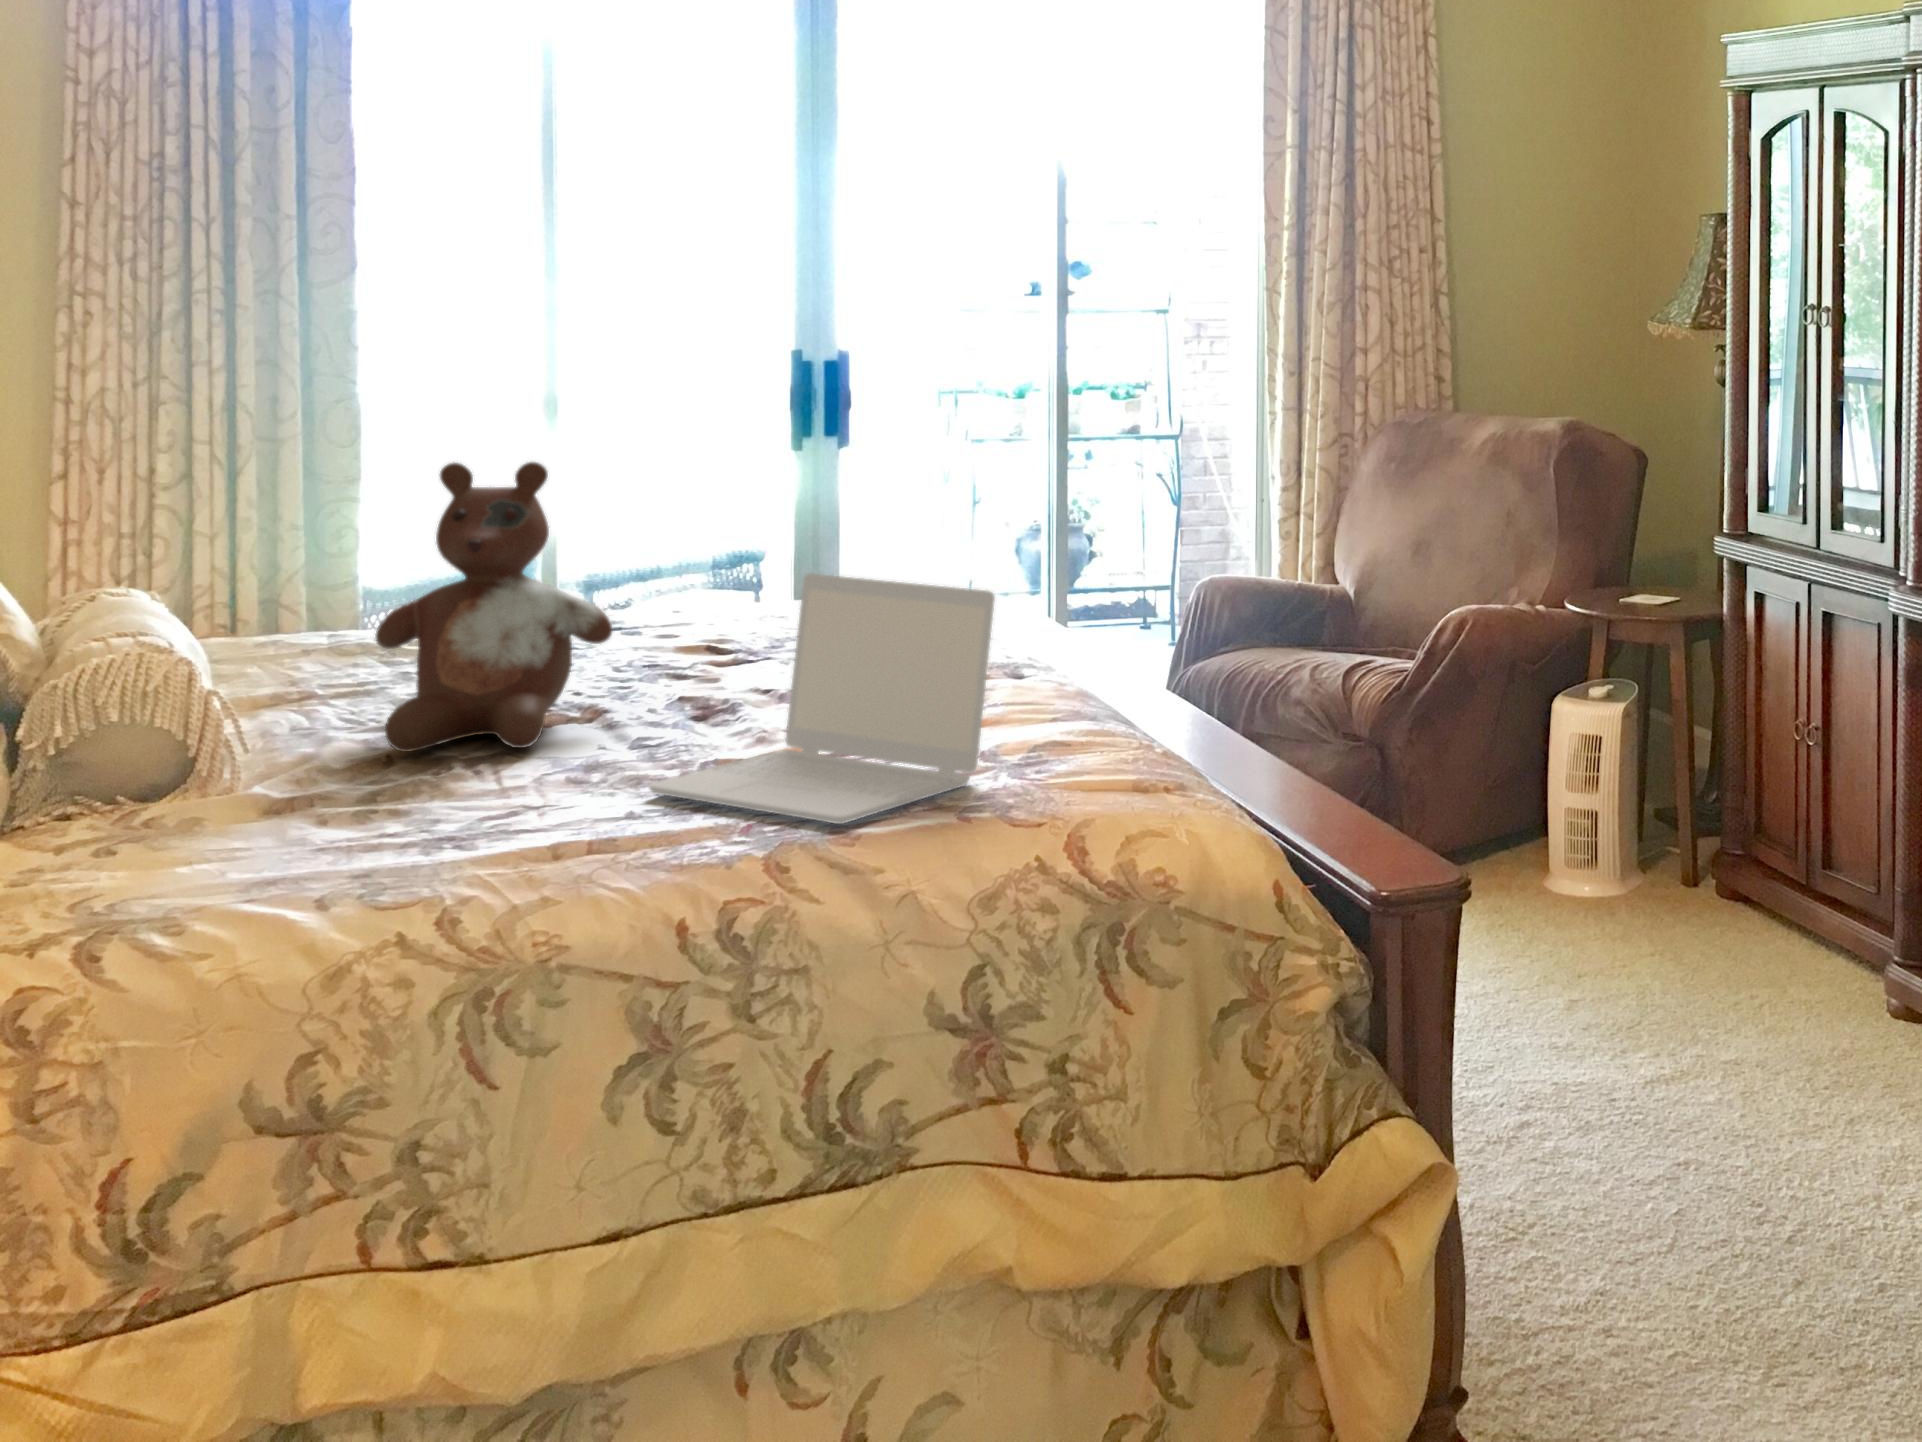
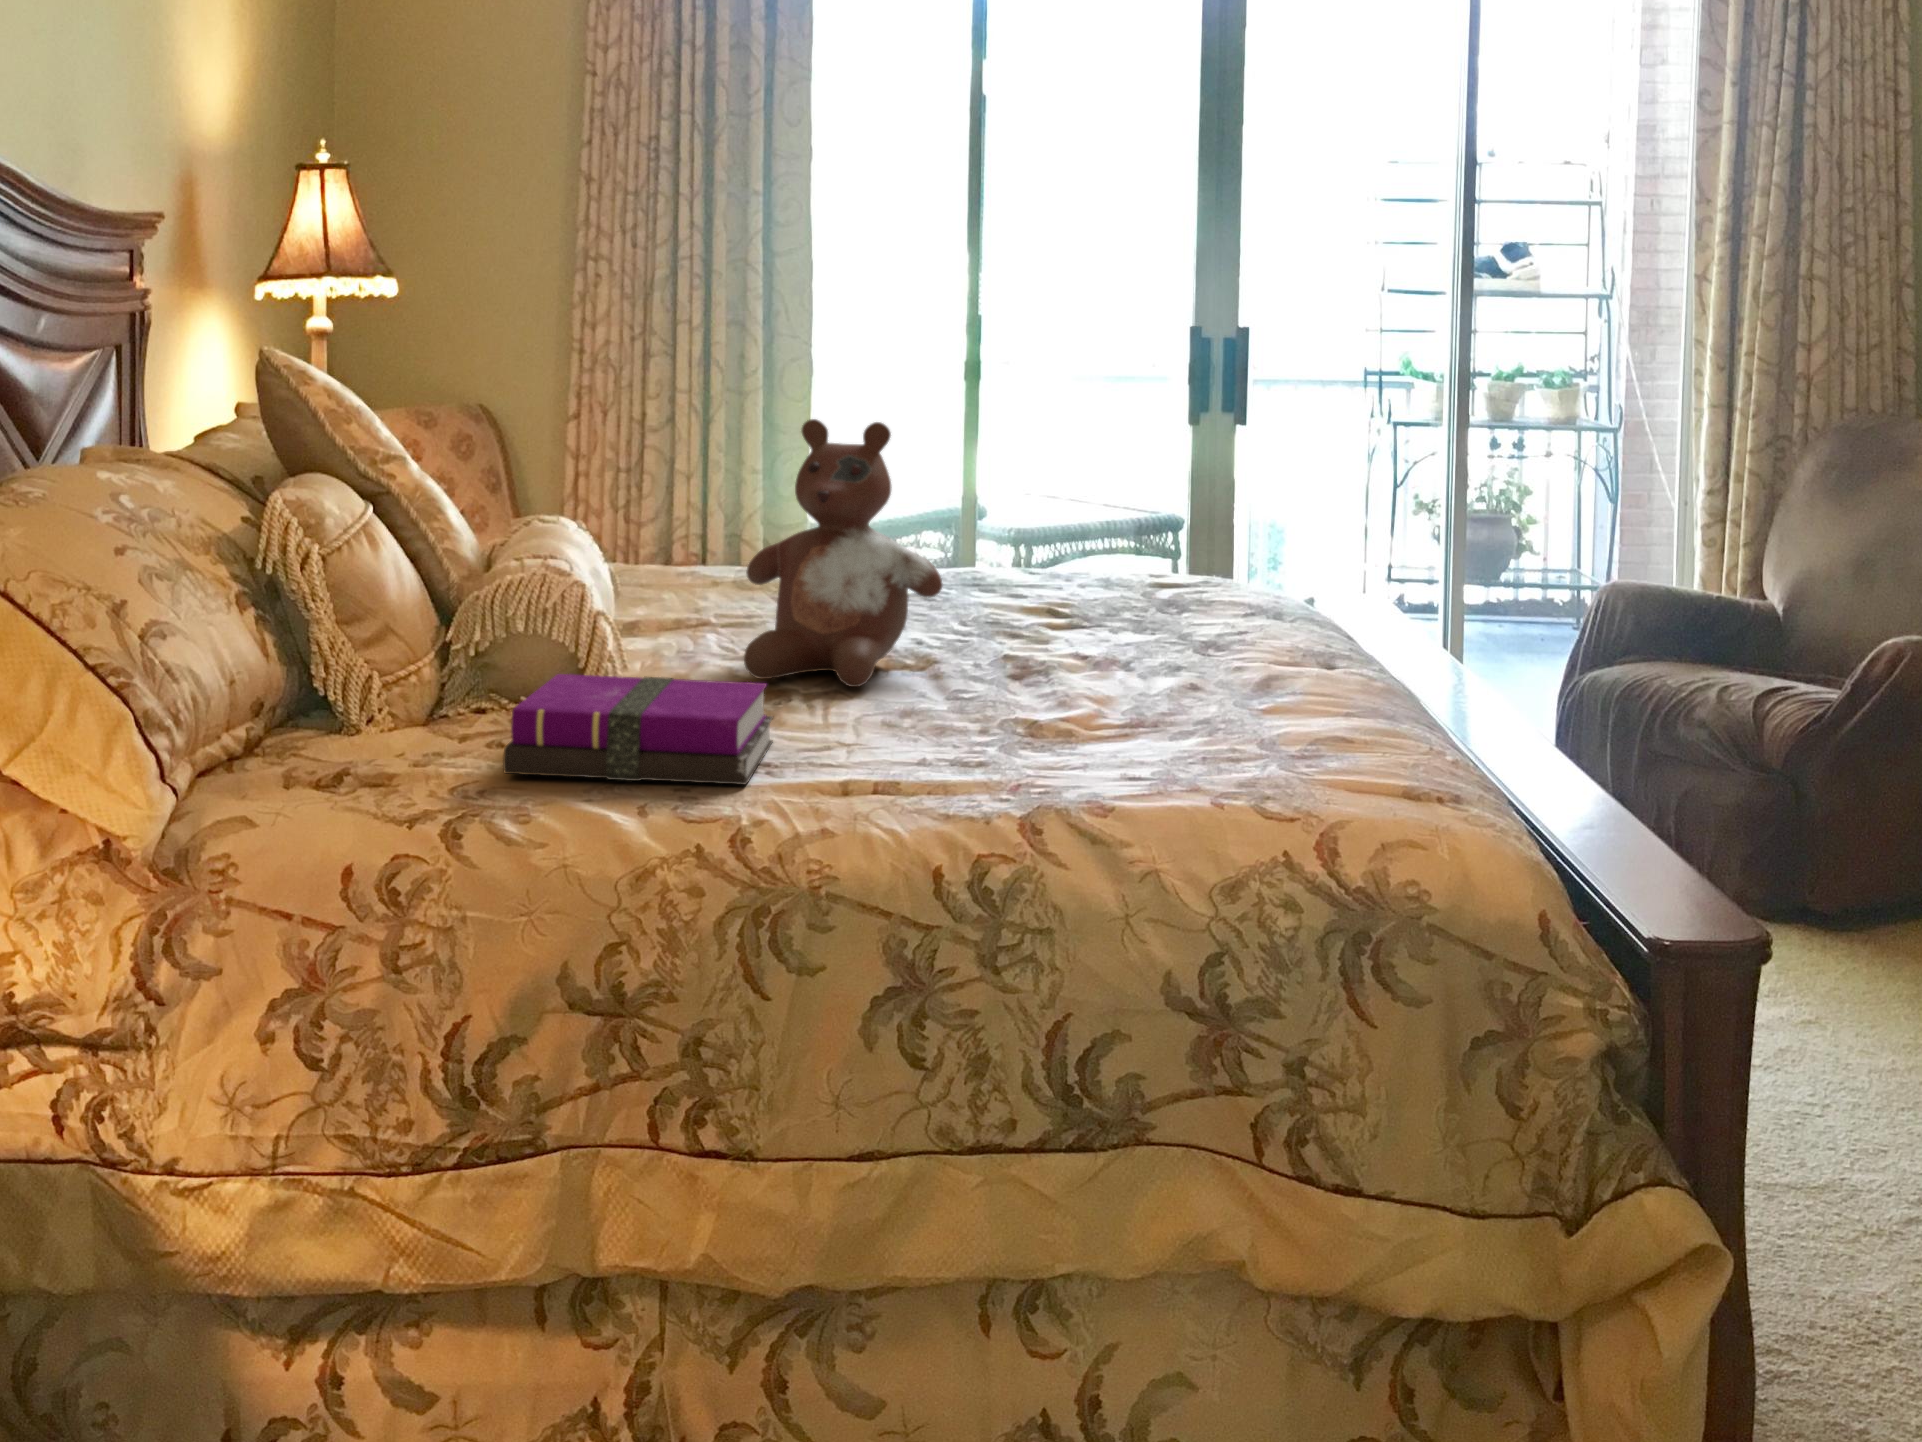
laptop: present [649,574,995,824] -> none [944,547,1275,796]
notebook: none [119,754,448,896] -> present [503,674,773,785]

